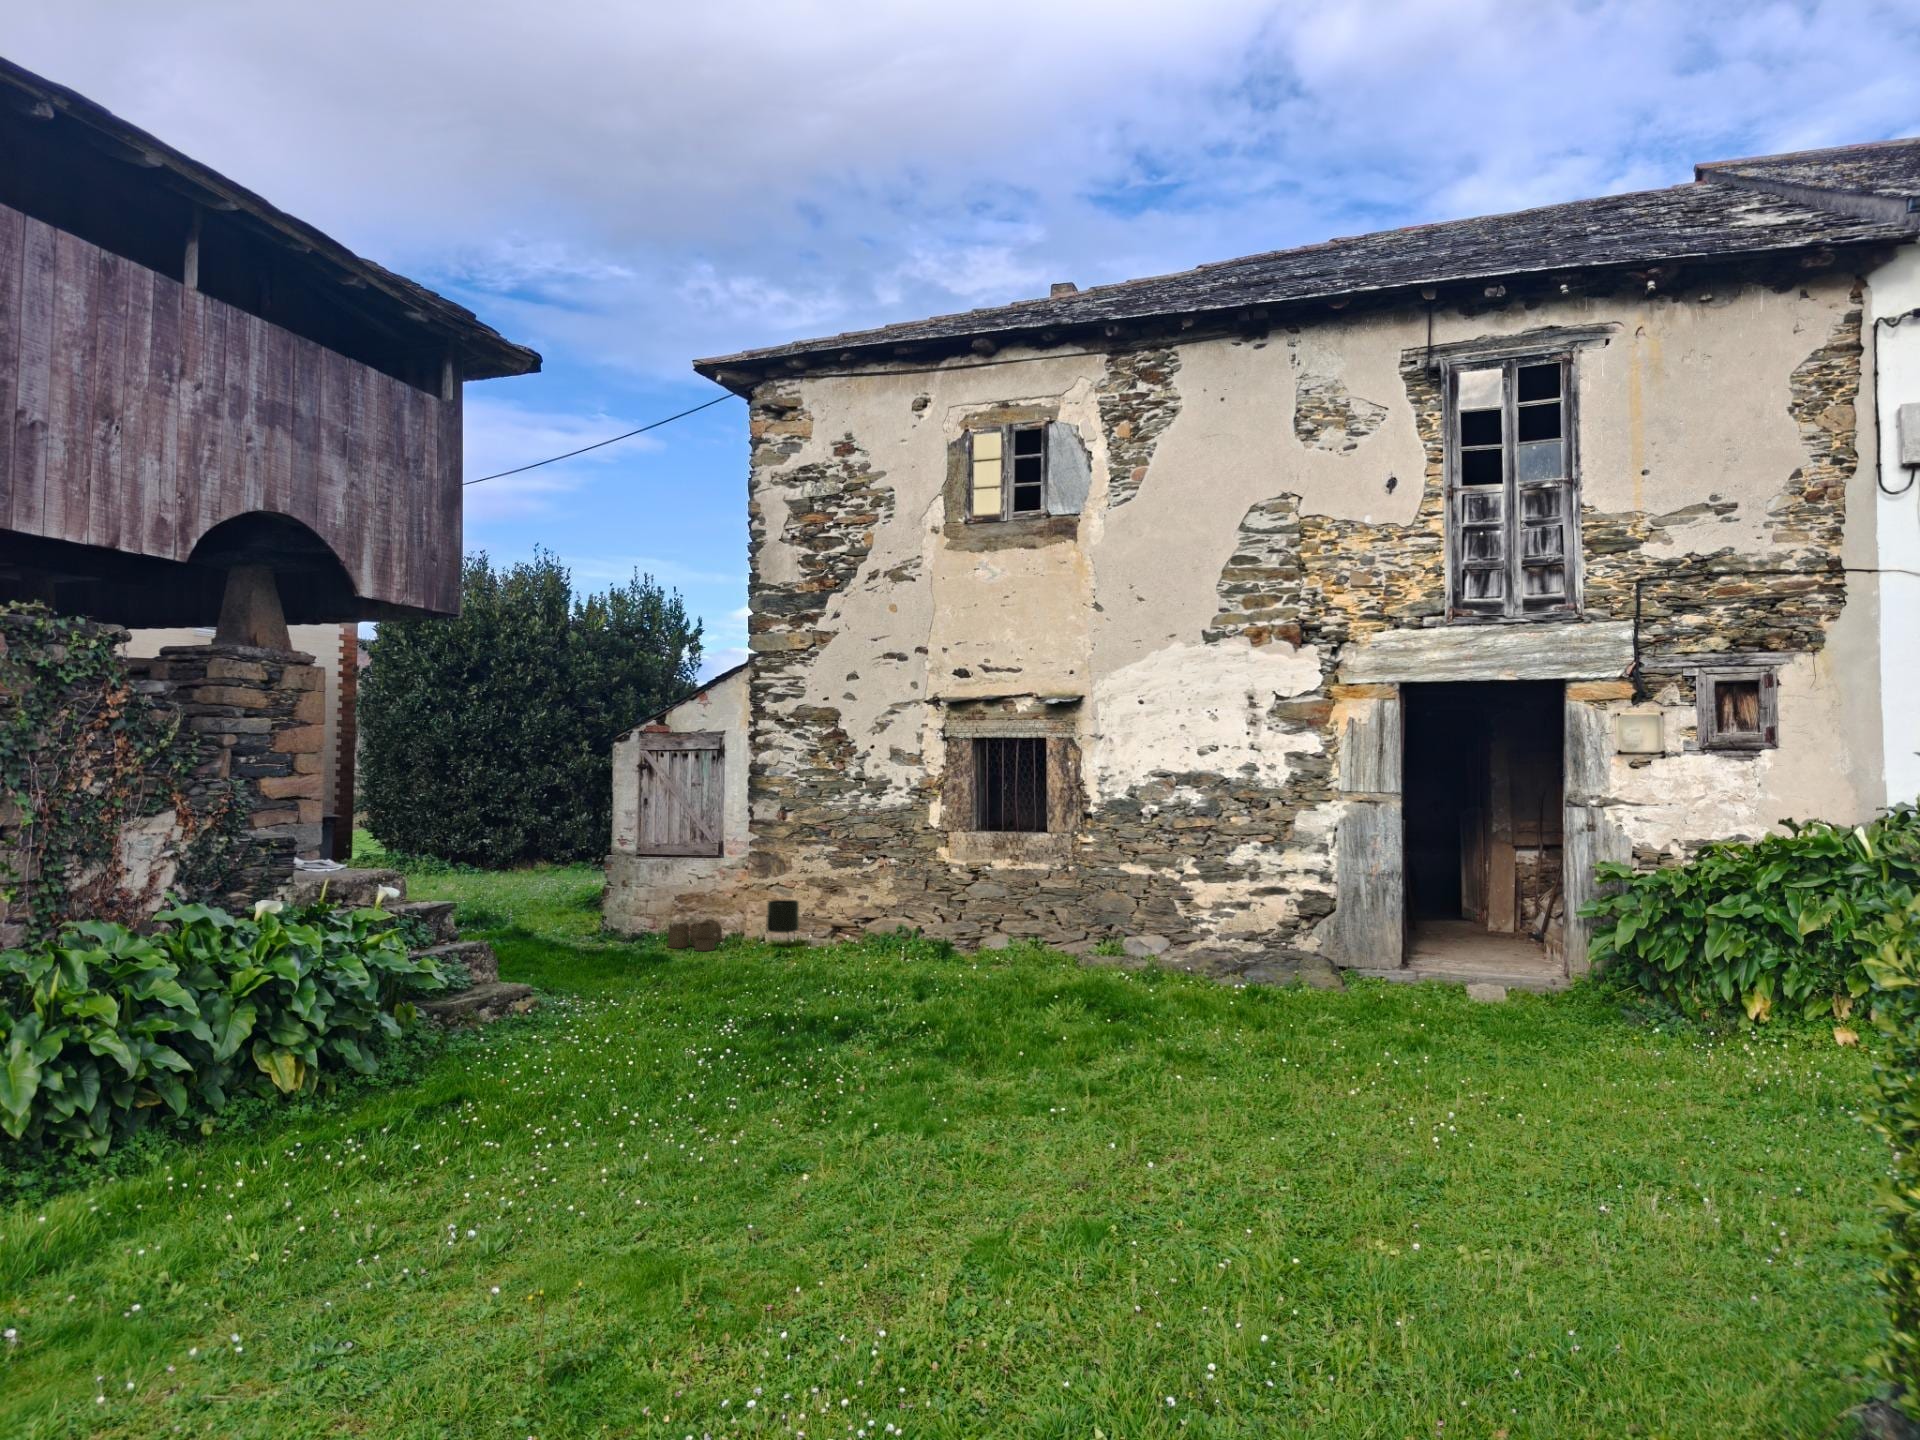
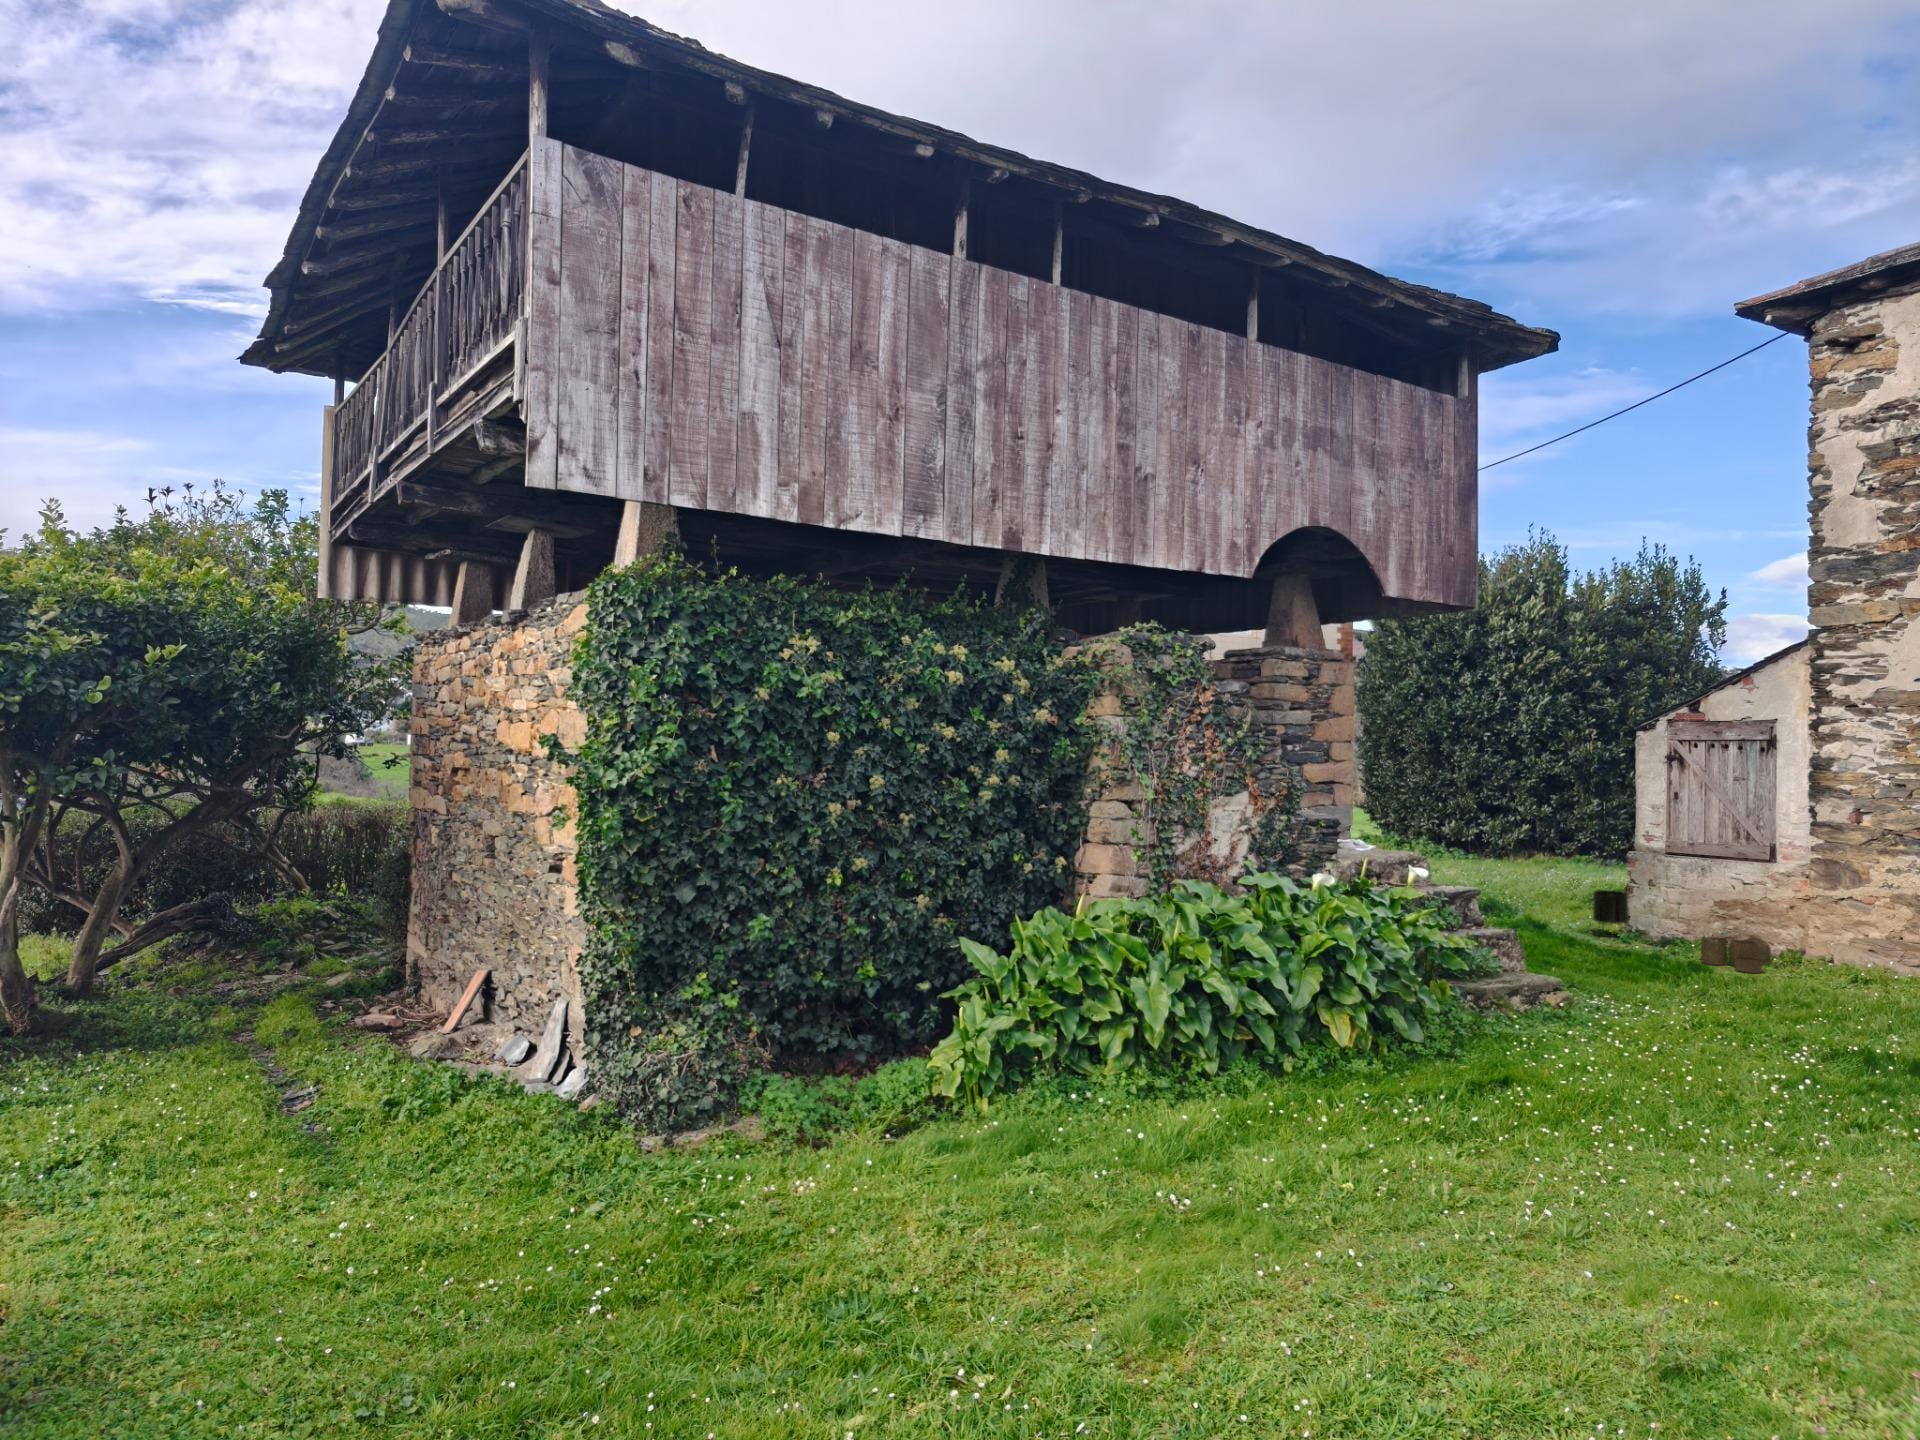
planter: present [766,899,799,933] -> present [1593,890,1629,928]

